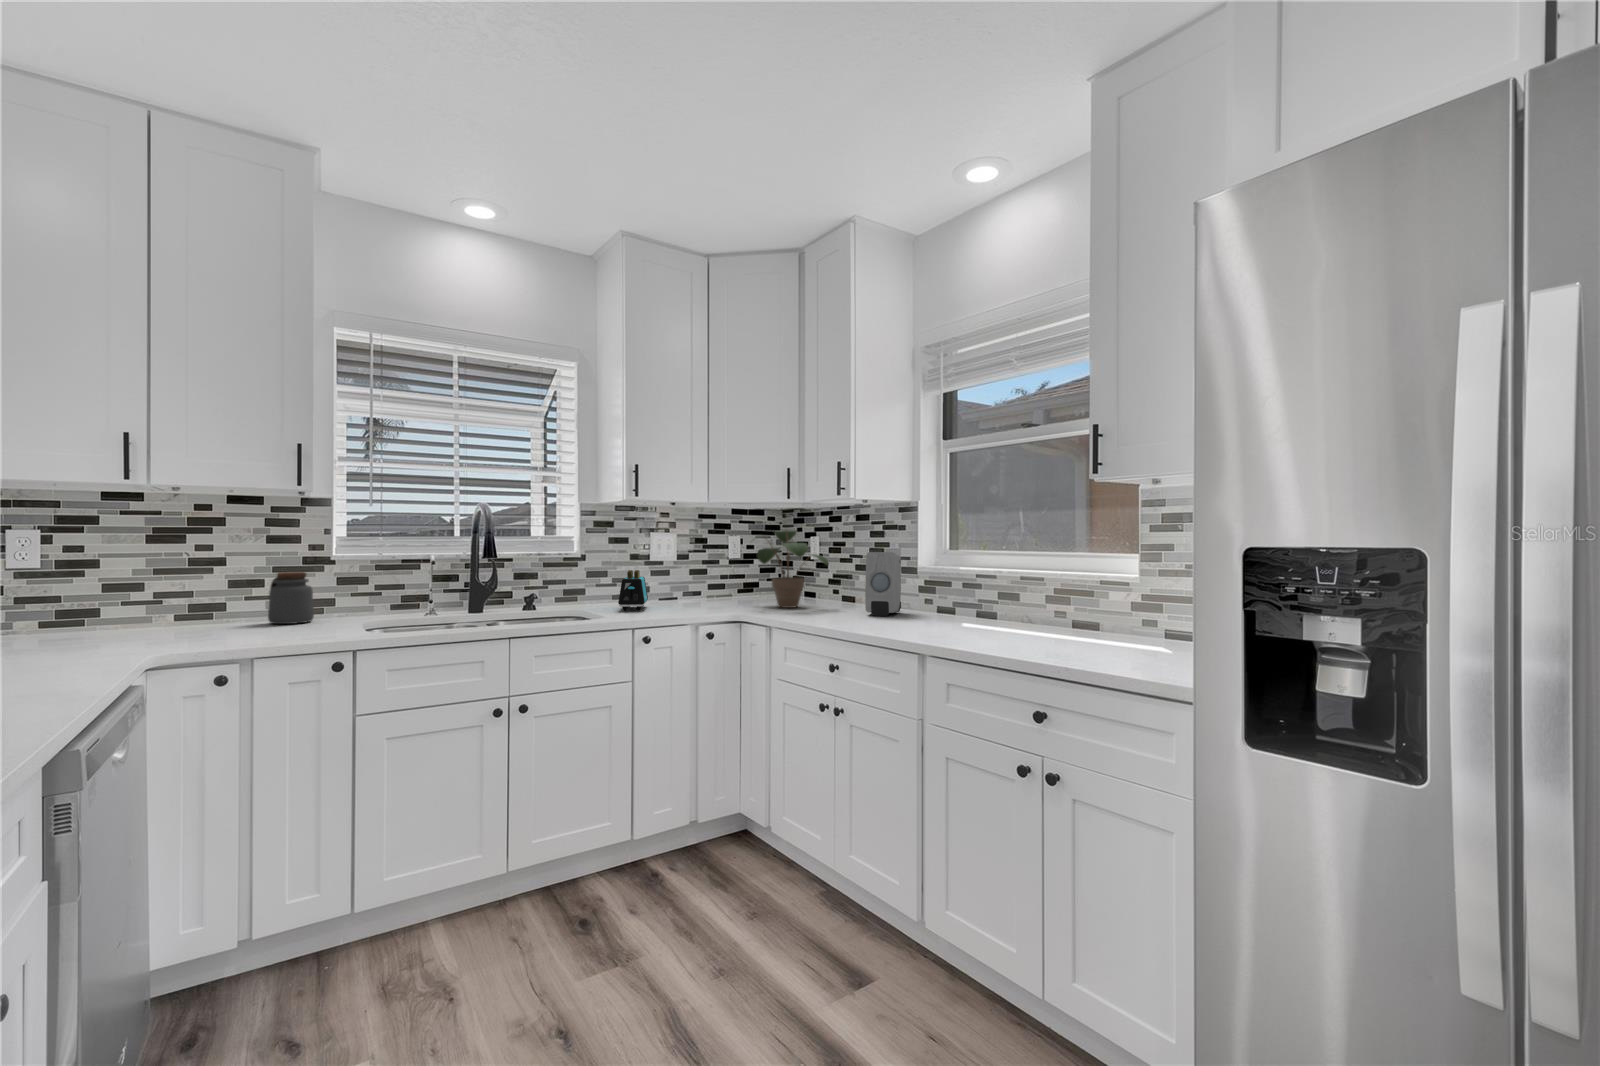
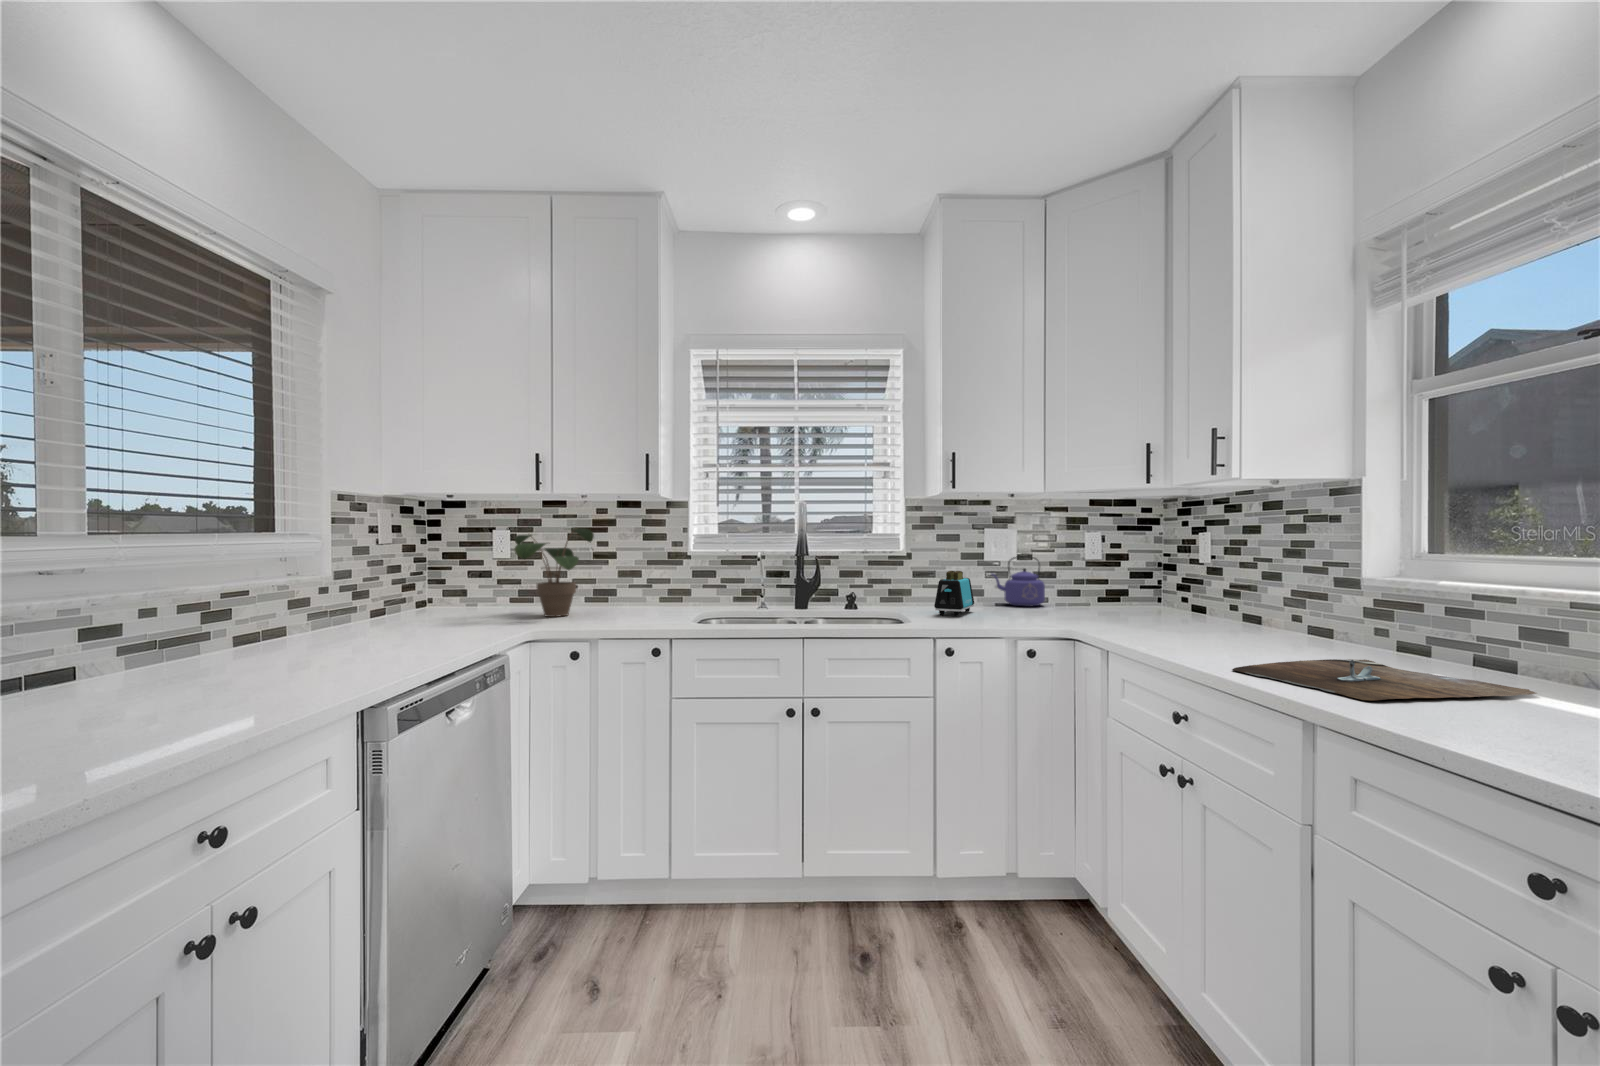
potted plant: present [756,530,828,608] -> present [514,528,594,617]
soap dispenser: present [865,552,901,616] -> none [1255,555,1325,649]
kettle: none [653,556,699,600] -> present [992,556,1045,606]
jar: present [268,572,314,624] -> none [642,565,675,609]
cutting board: none [867,616,1009,637] -> present [1232,659,1536,700]

